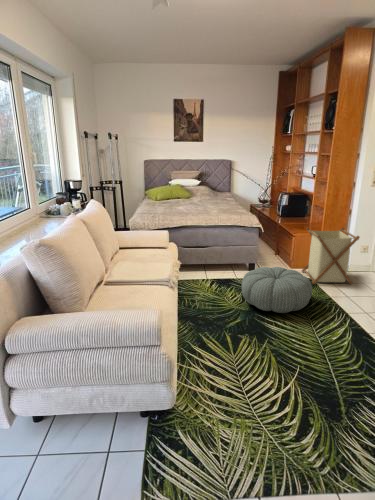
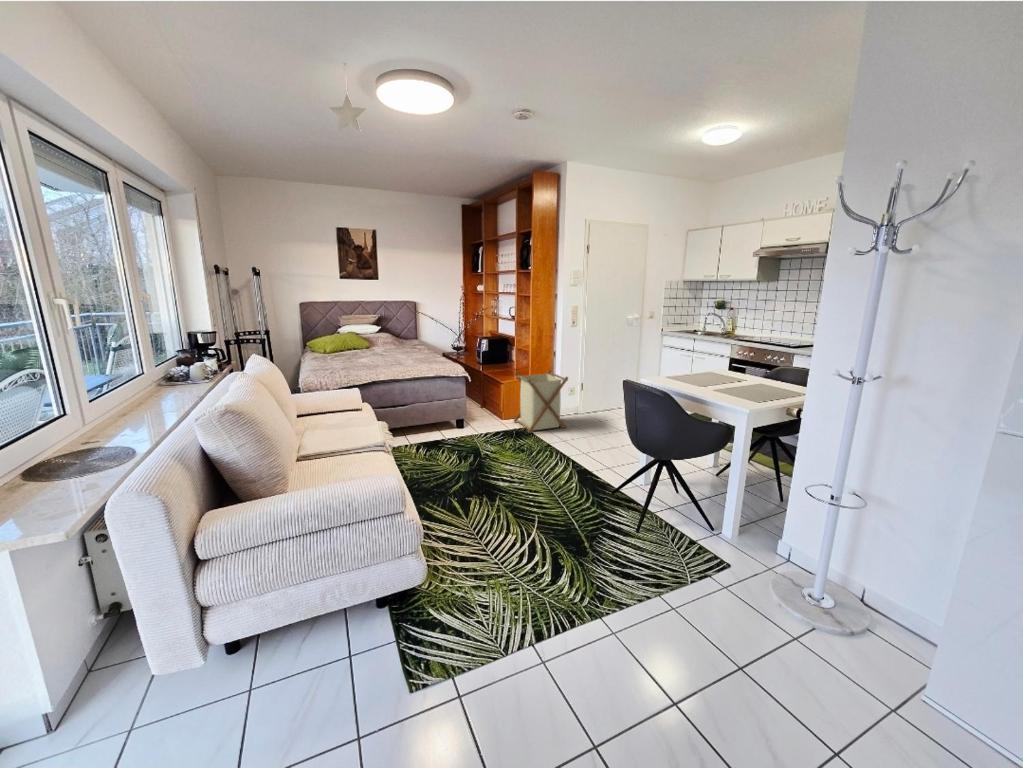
pouf: present [242,267,312,313] -> none [456,418,532,467]

